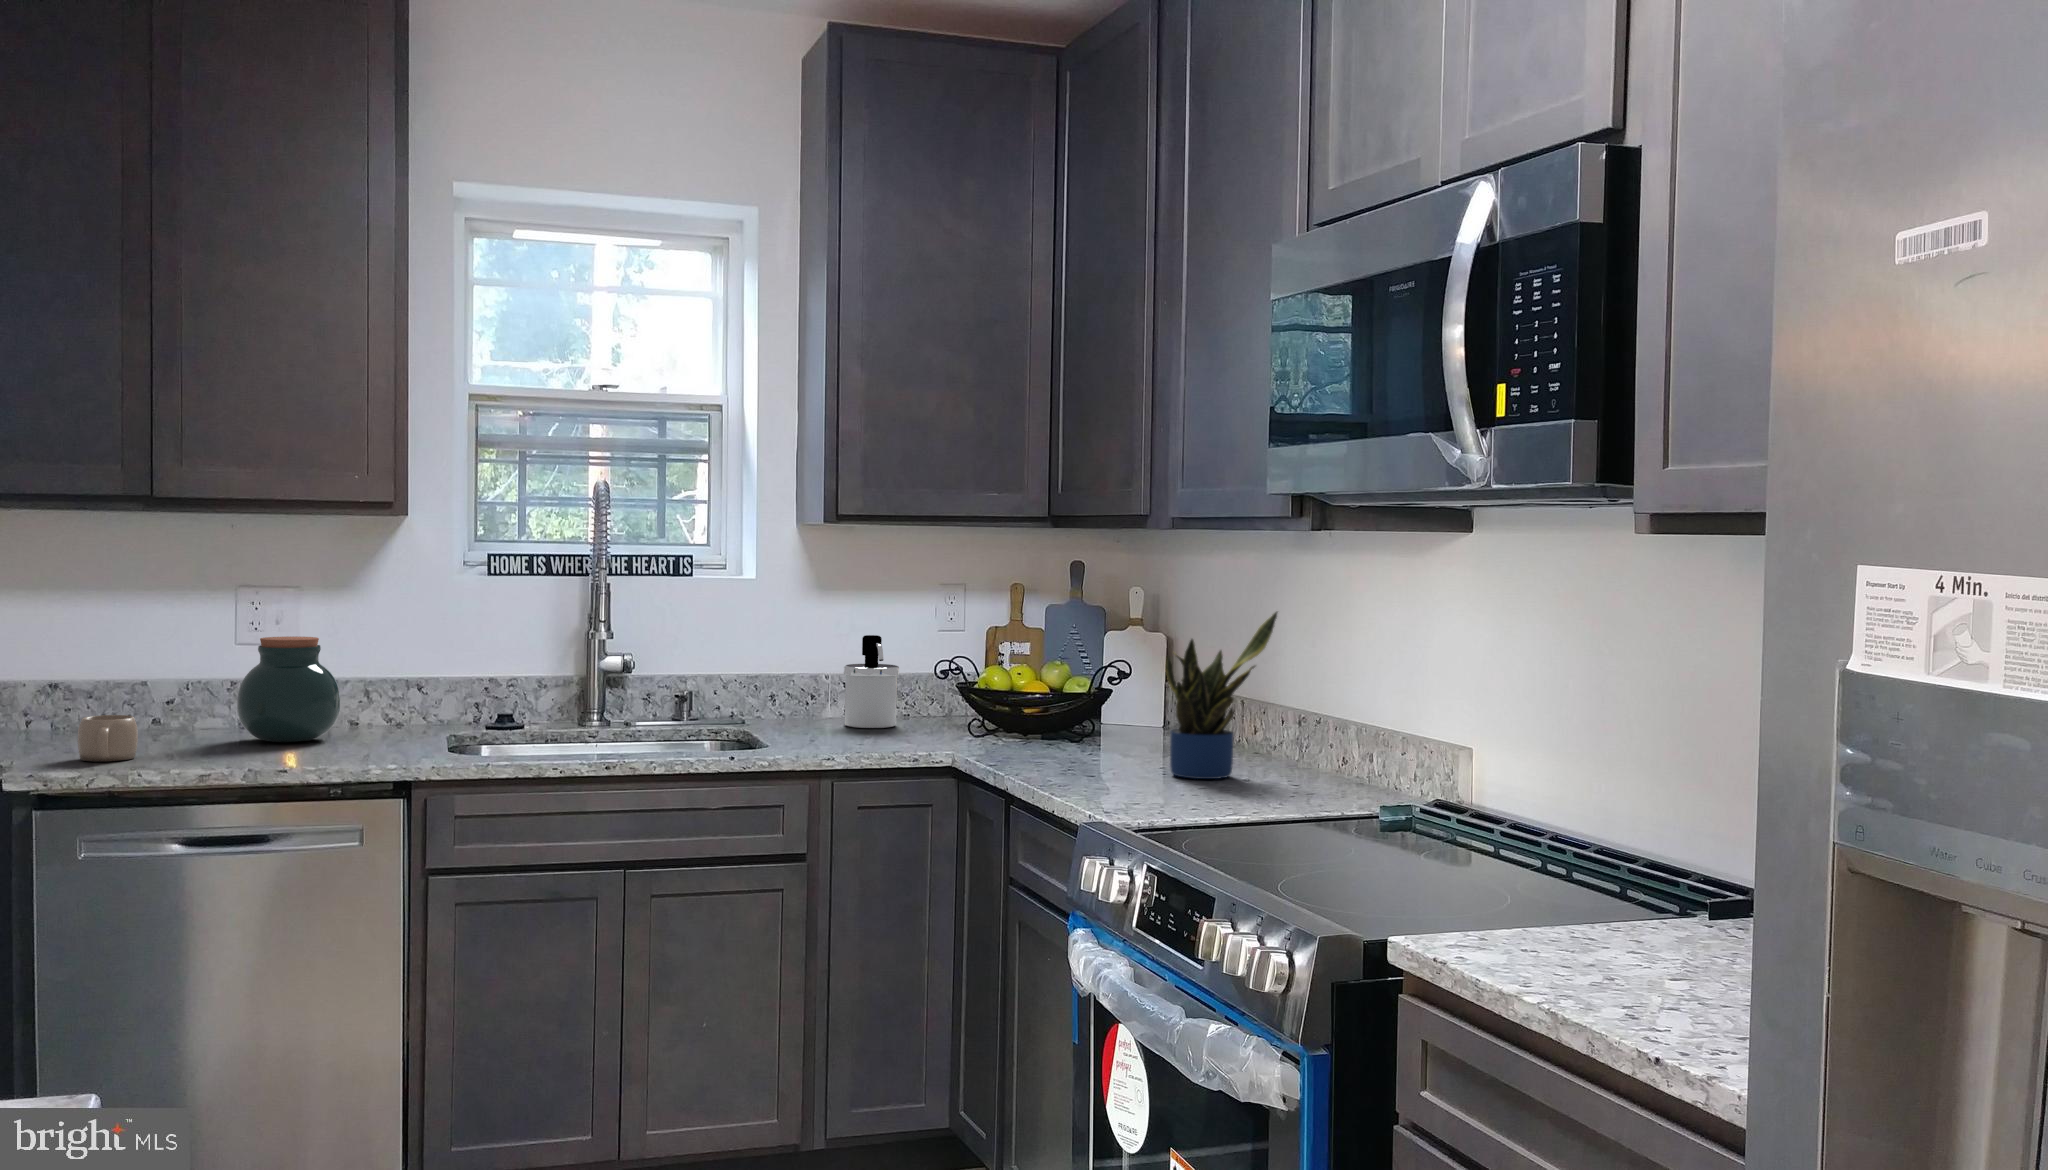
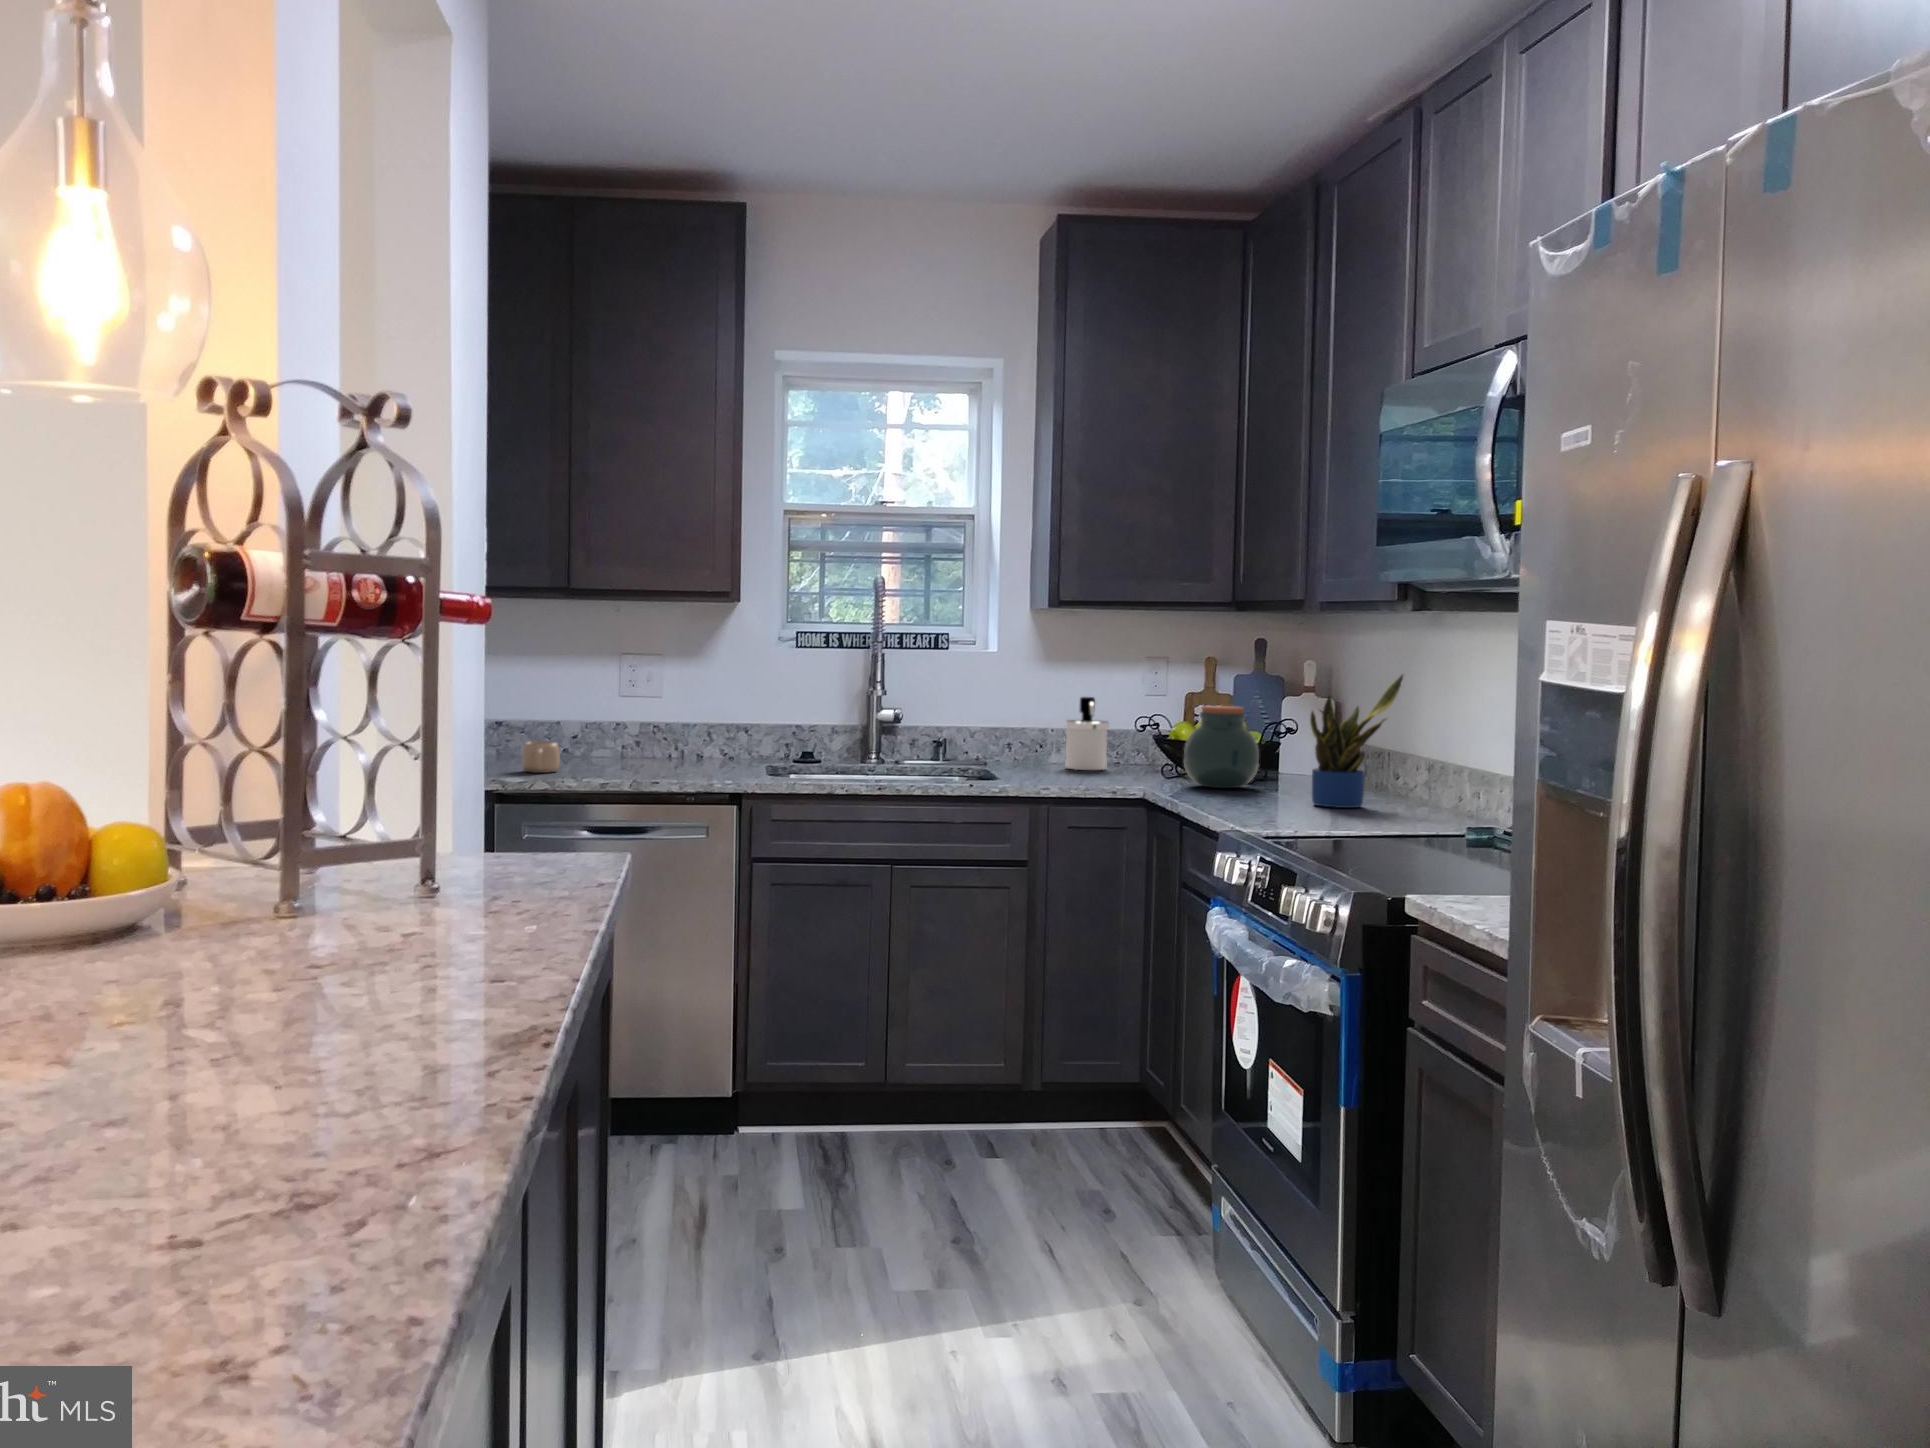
jar: present [237,636,340,742] -> present [1184,706,1259,788]

